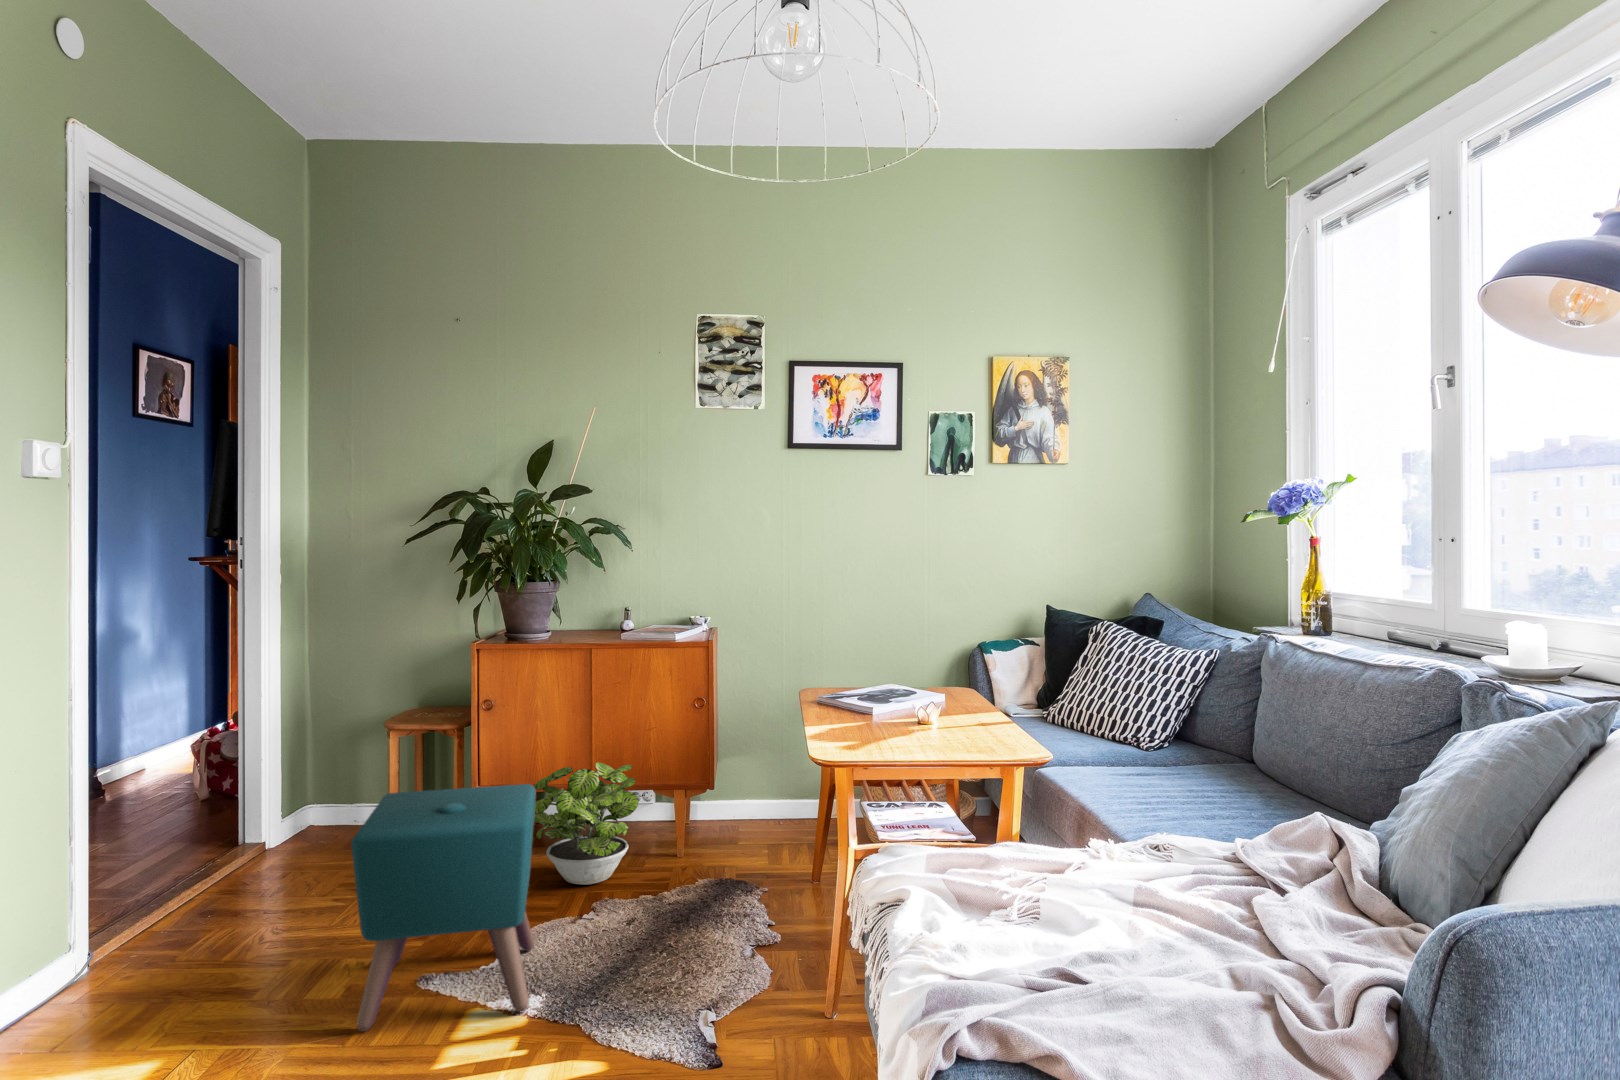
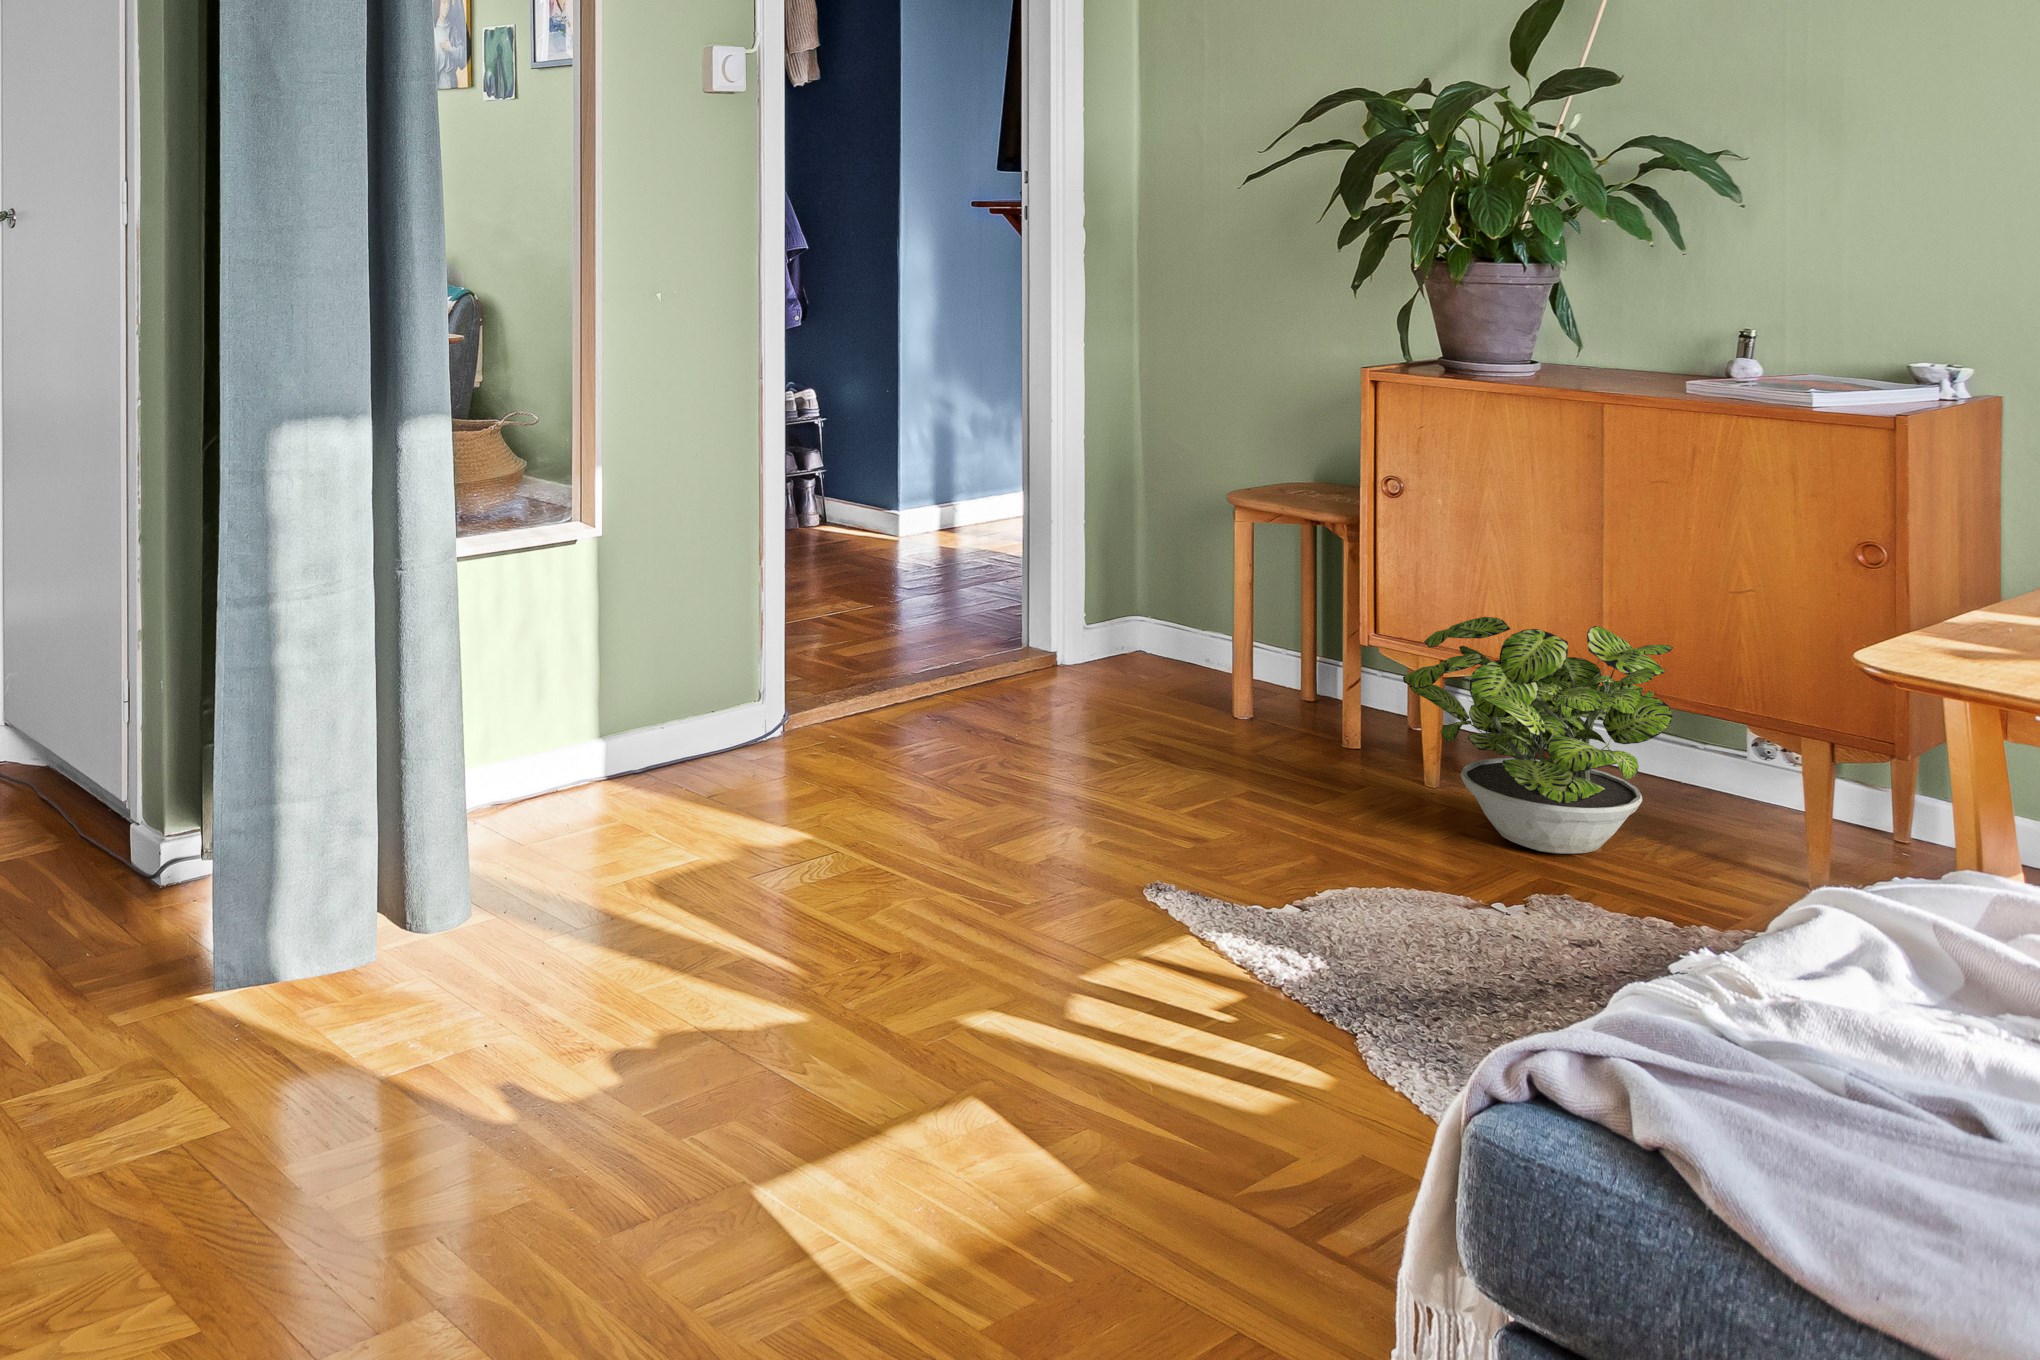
ottoman: present [351,784,536,1032] -> none [1025,591,1370,988]

